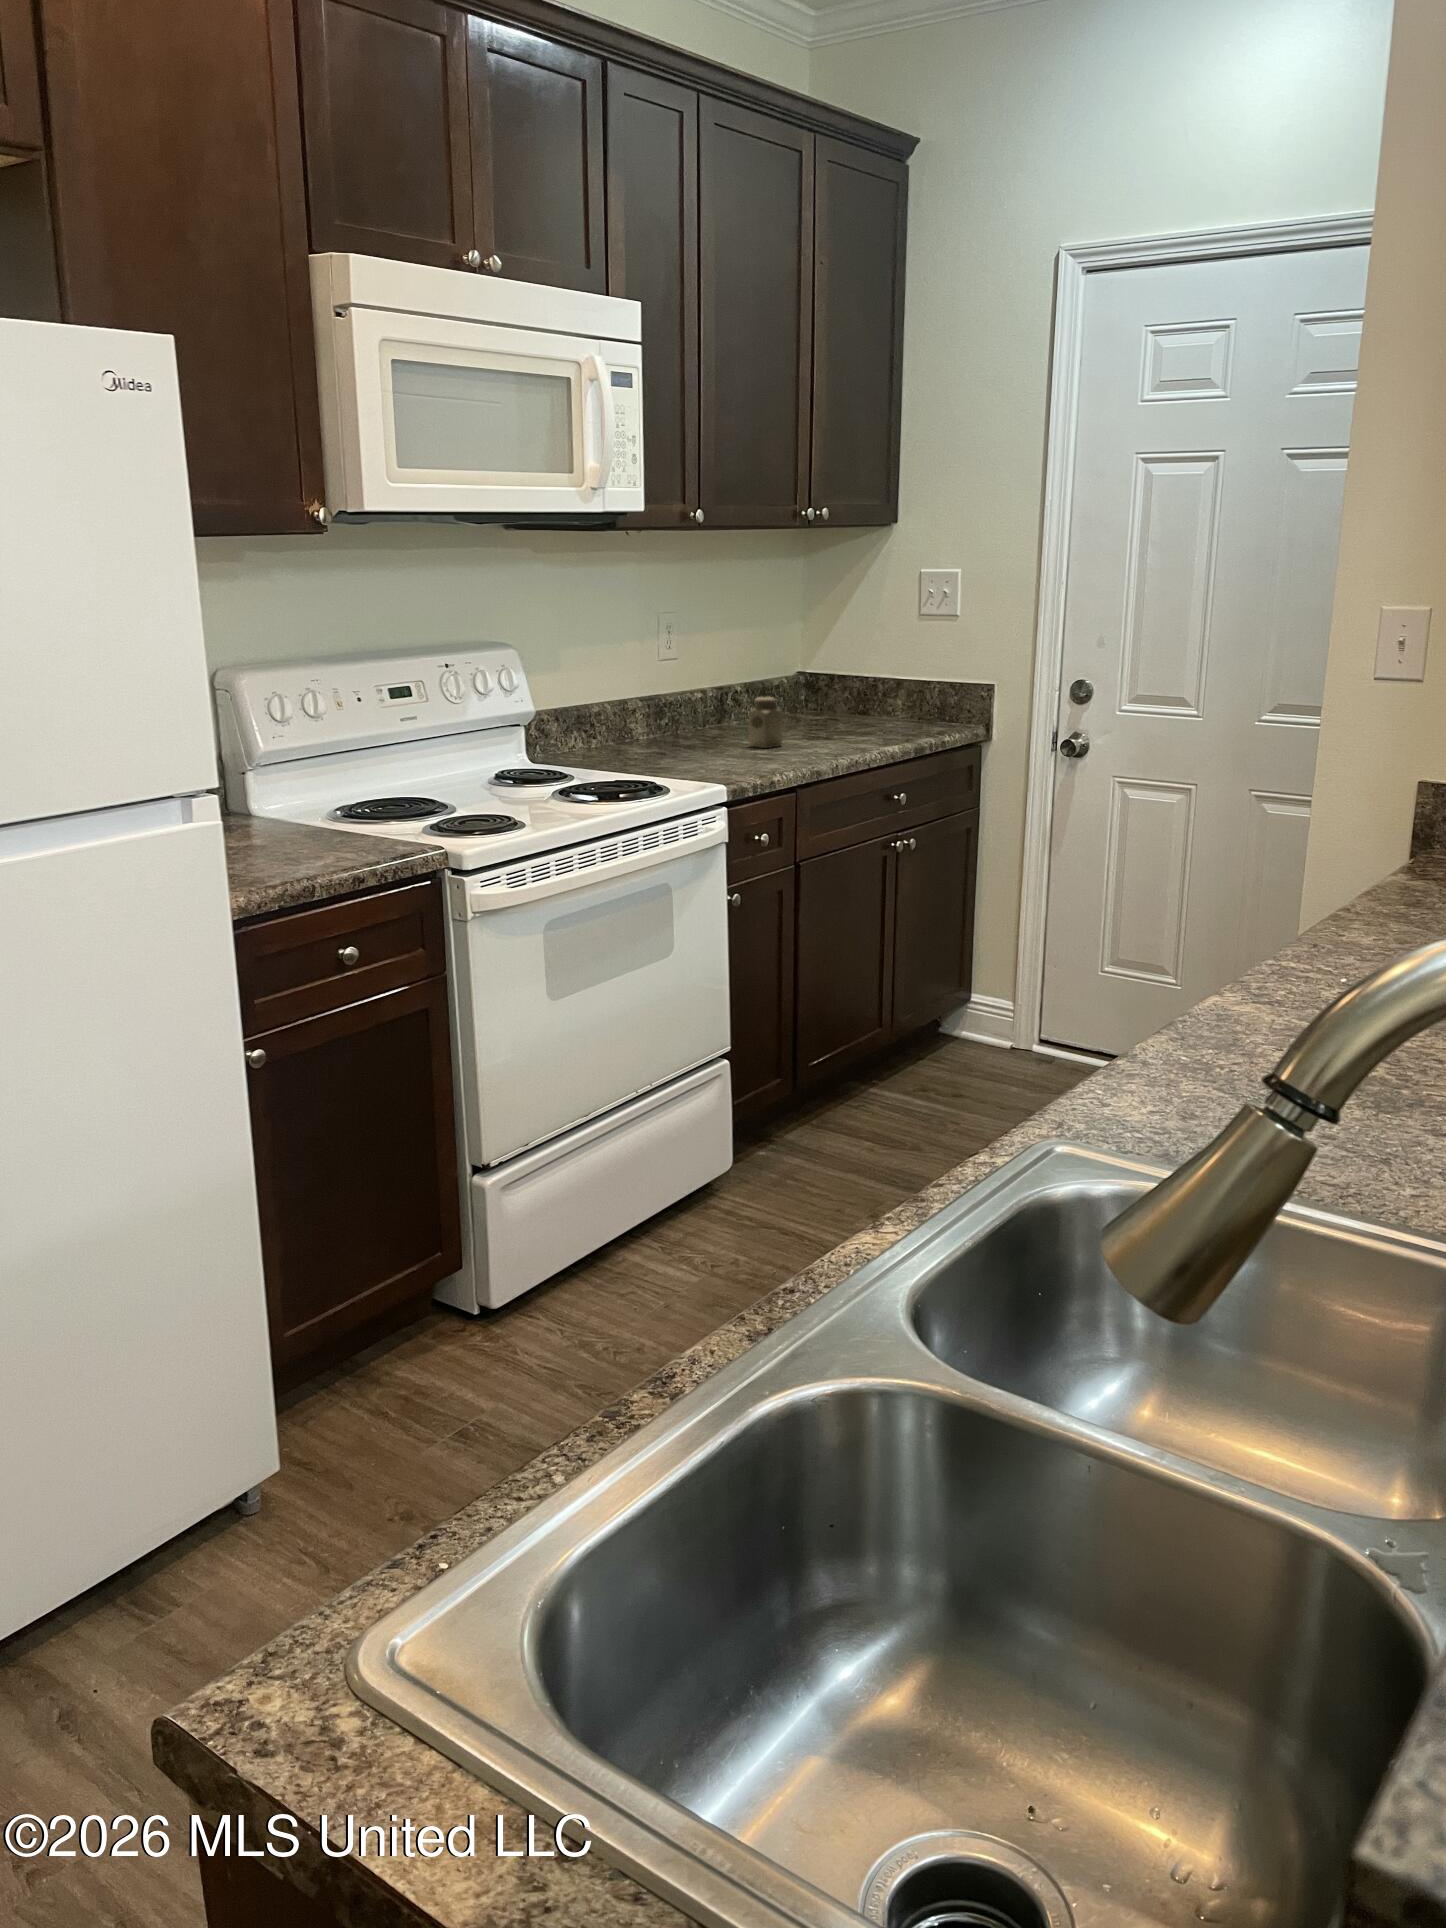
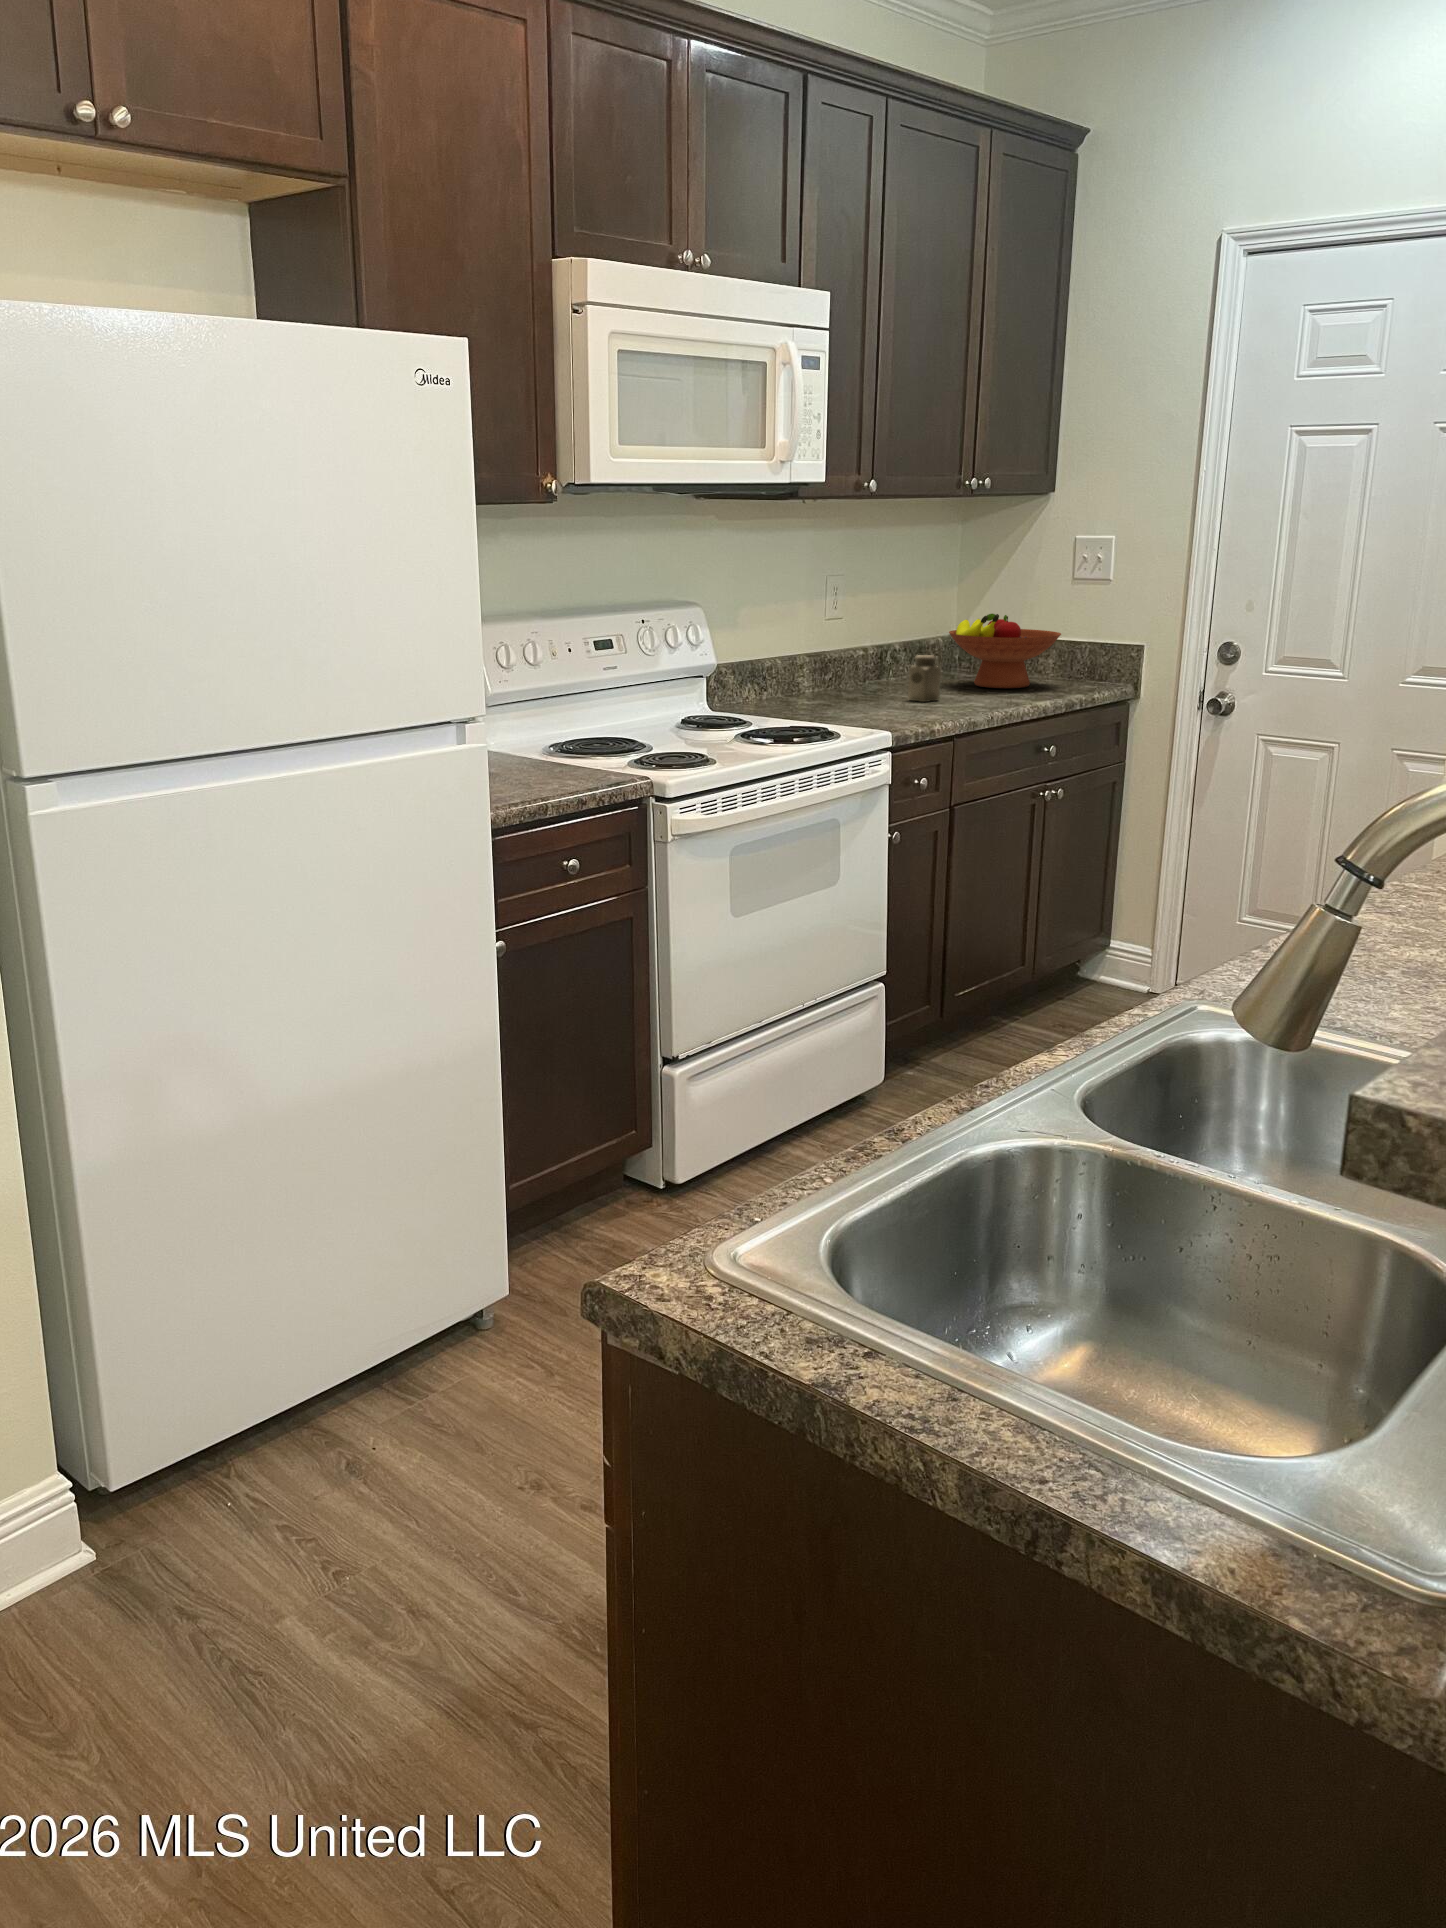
fruit bowl: none [792,651,911,731] -> present [949,614,1061,688]

